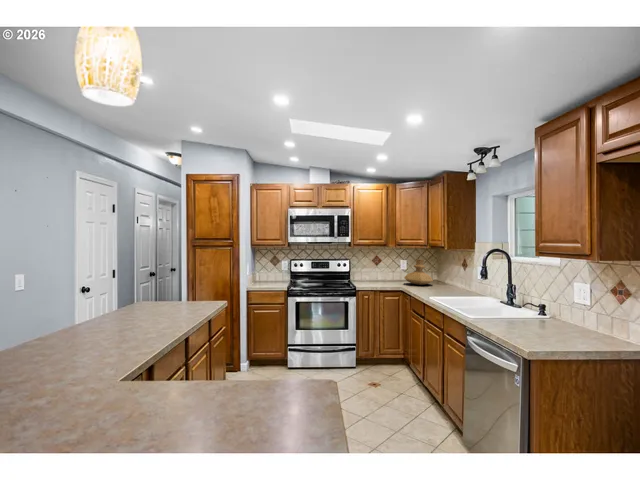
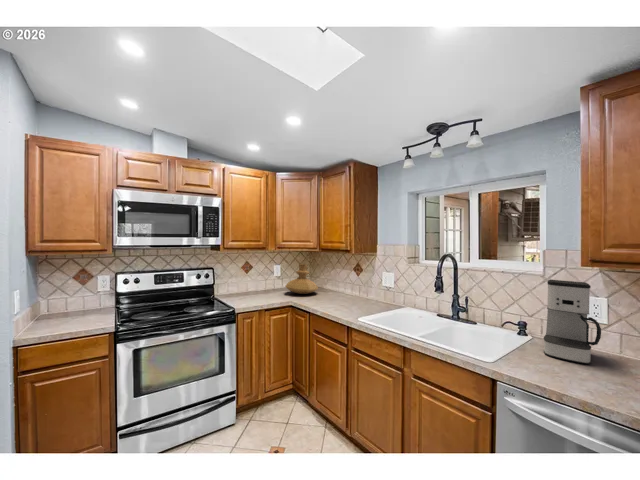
coffee maker: none [526,270,571,328] -> present [544,280,601,364]

